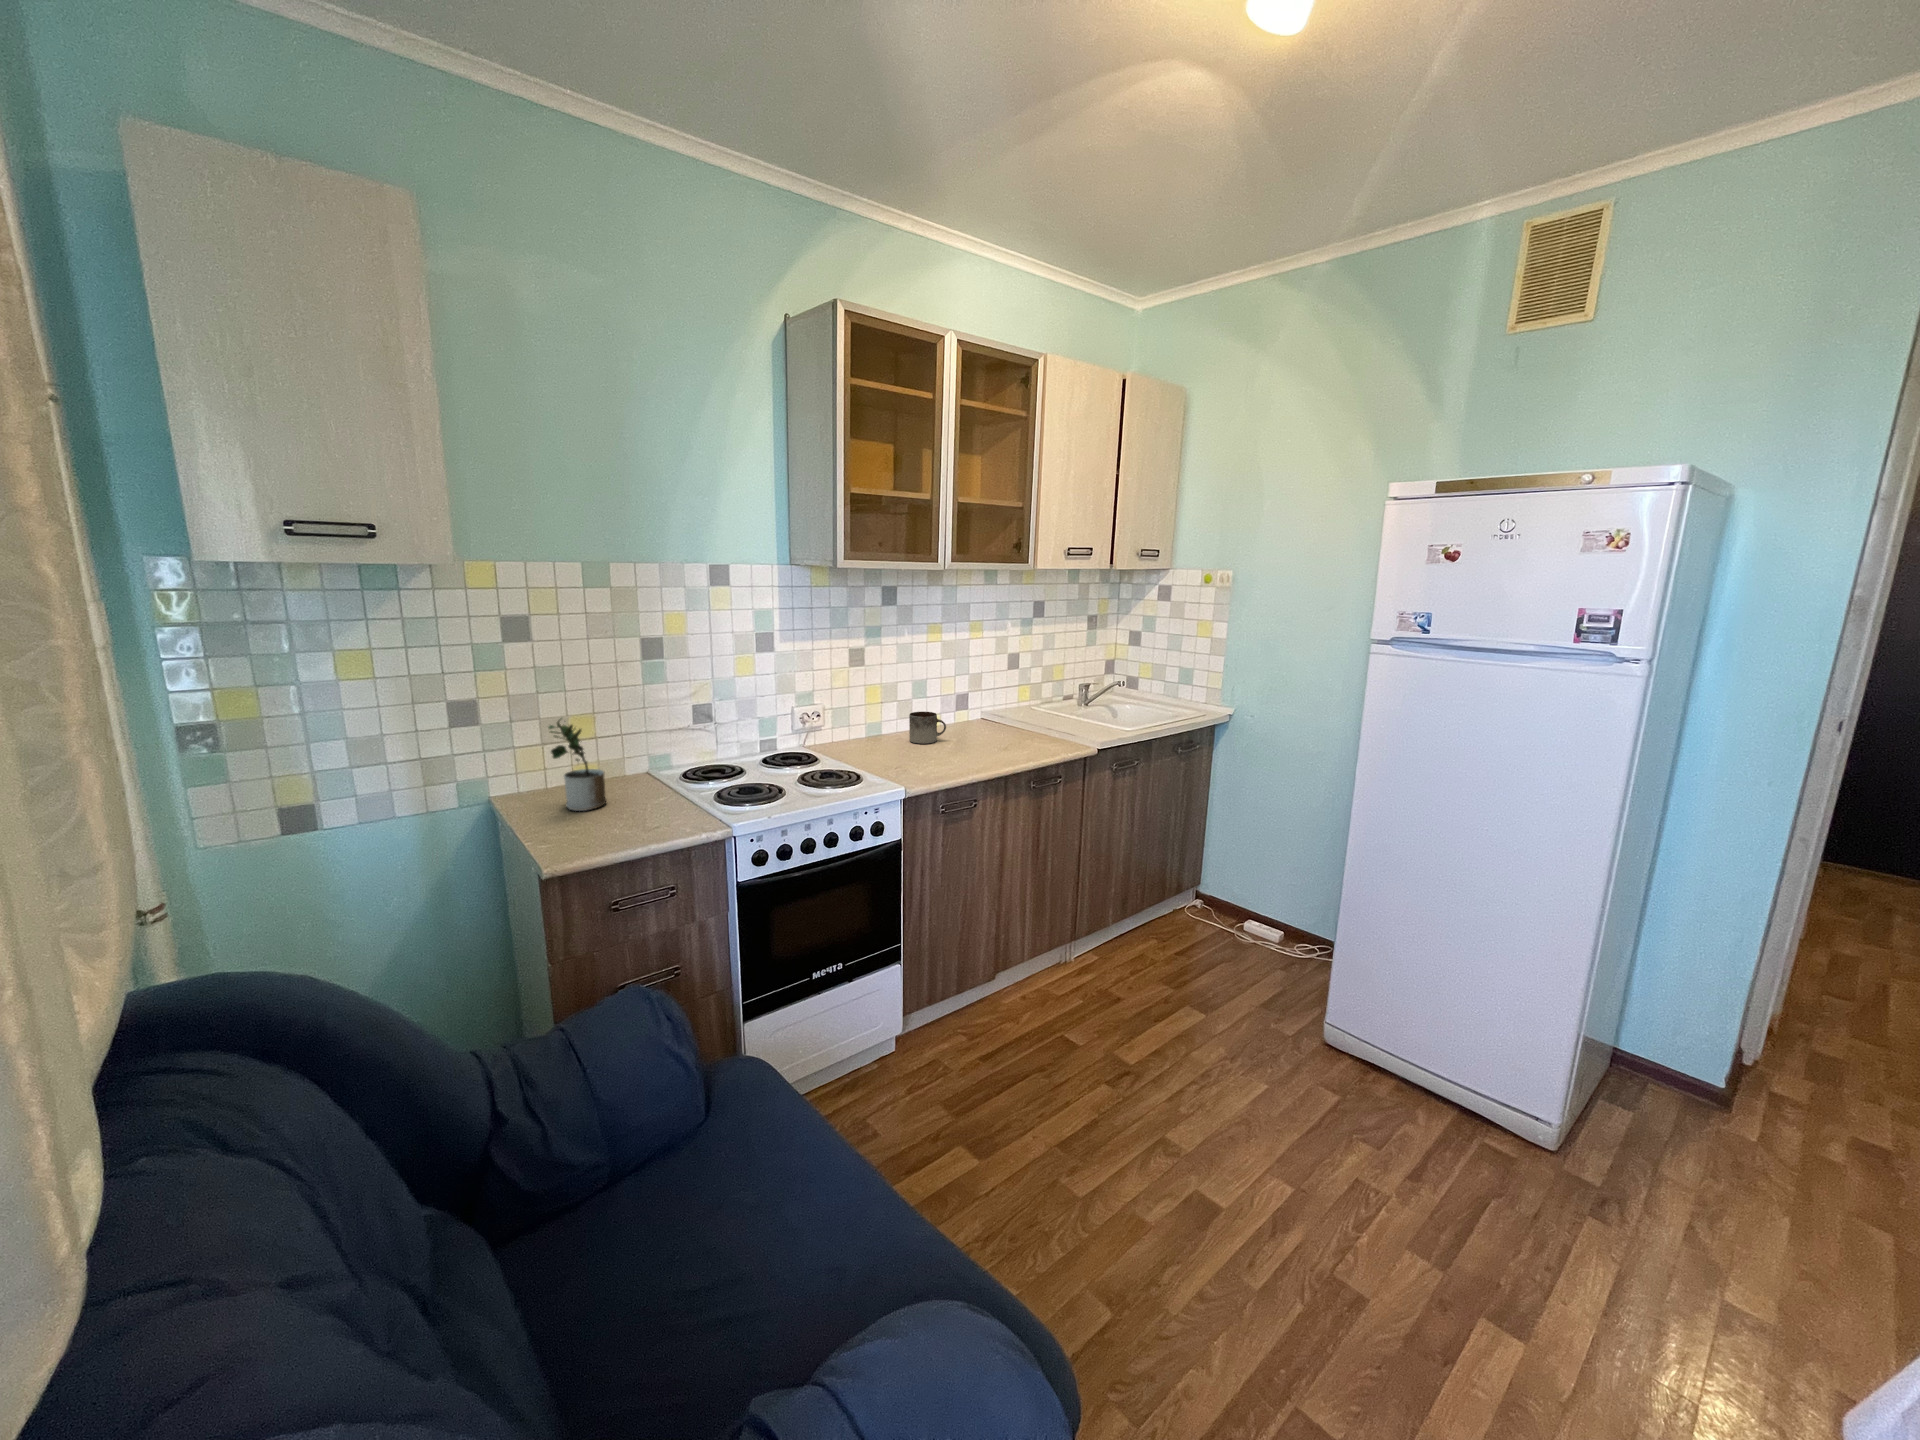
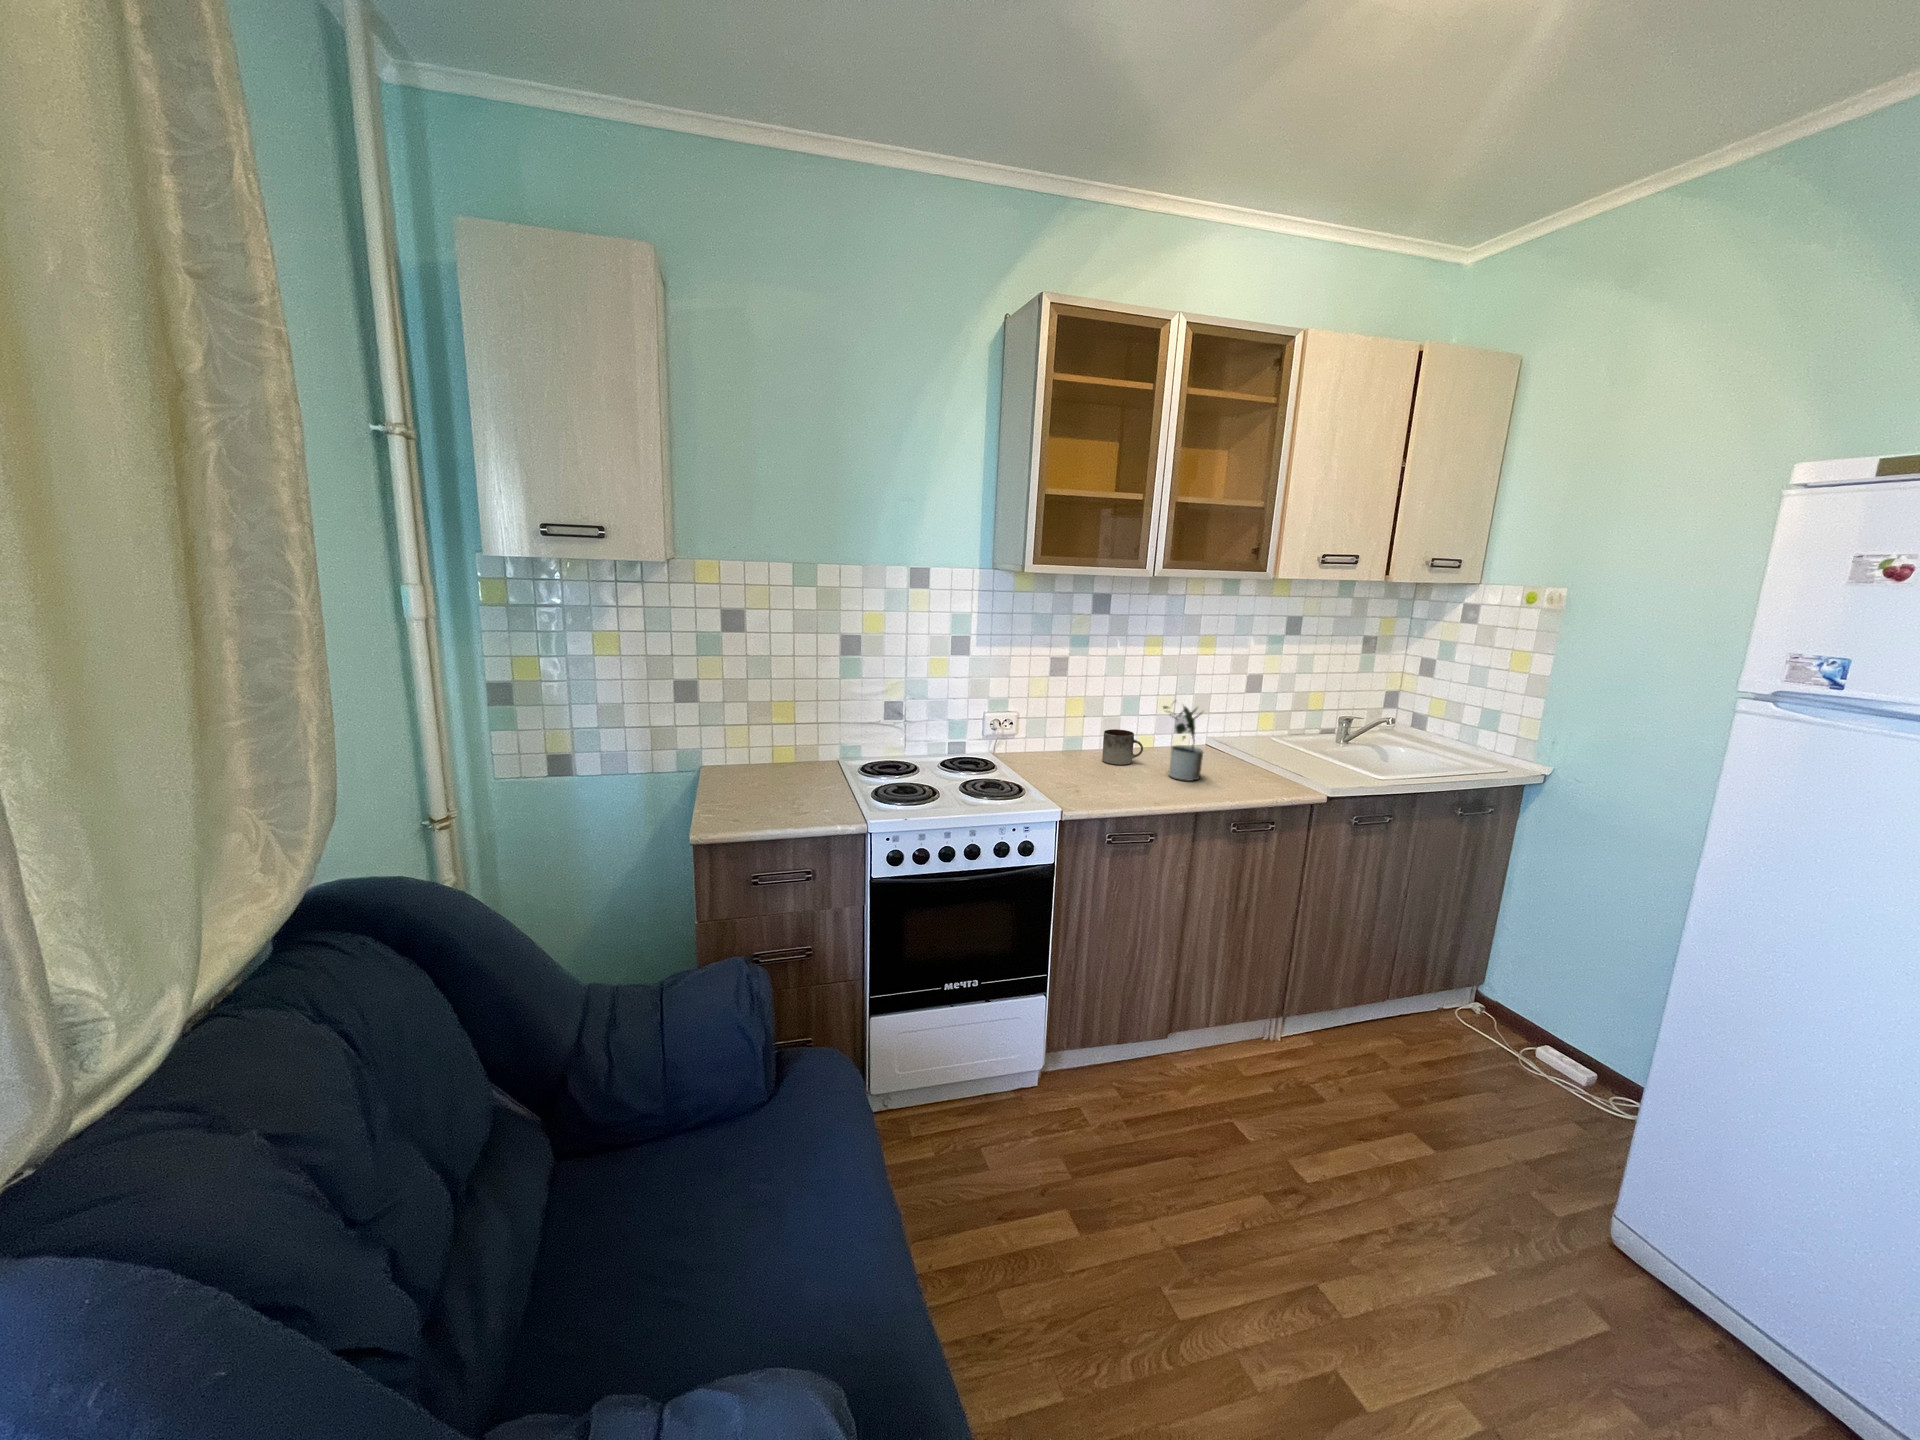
potted plant: present [549,718,606,811] -> present [1163,706,1203,781]

